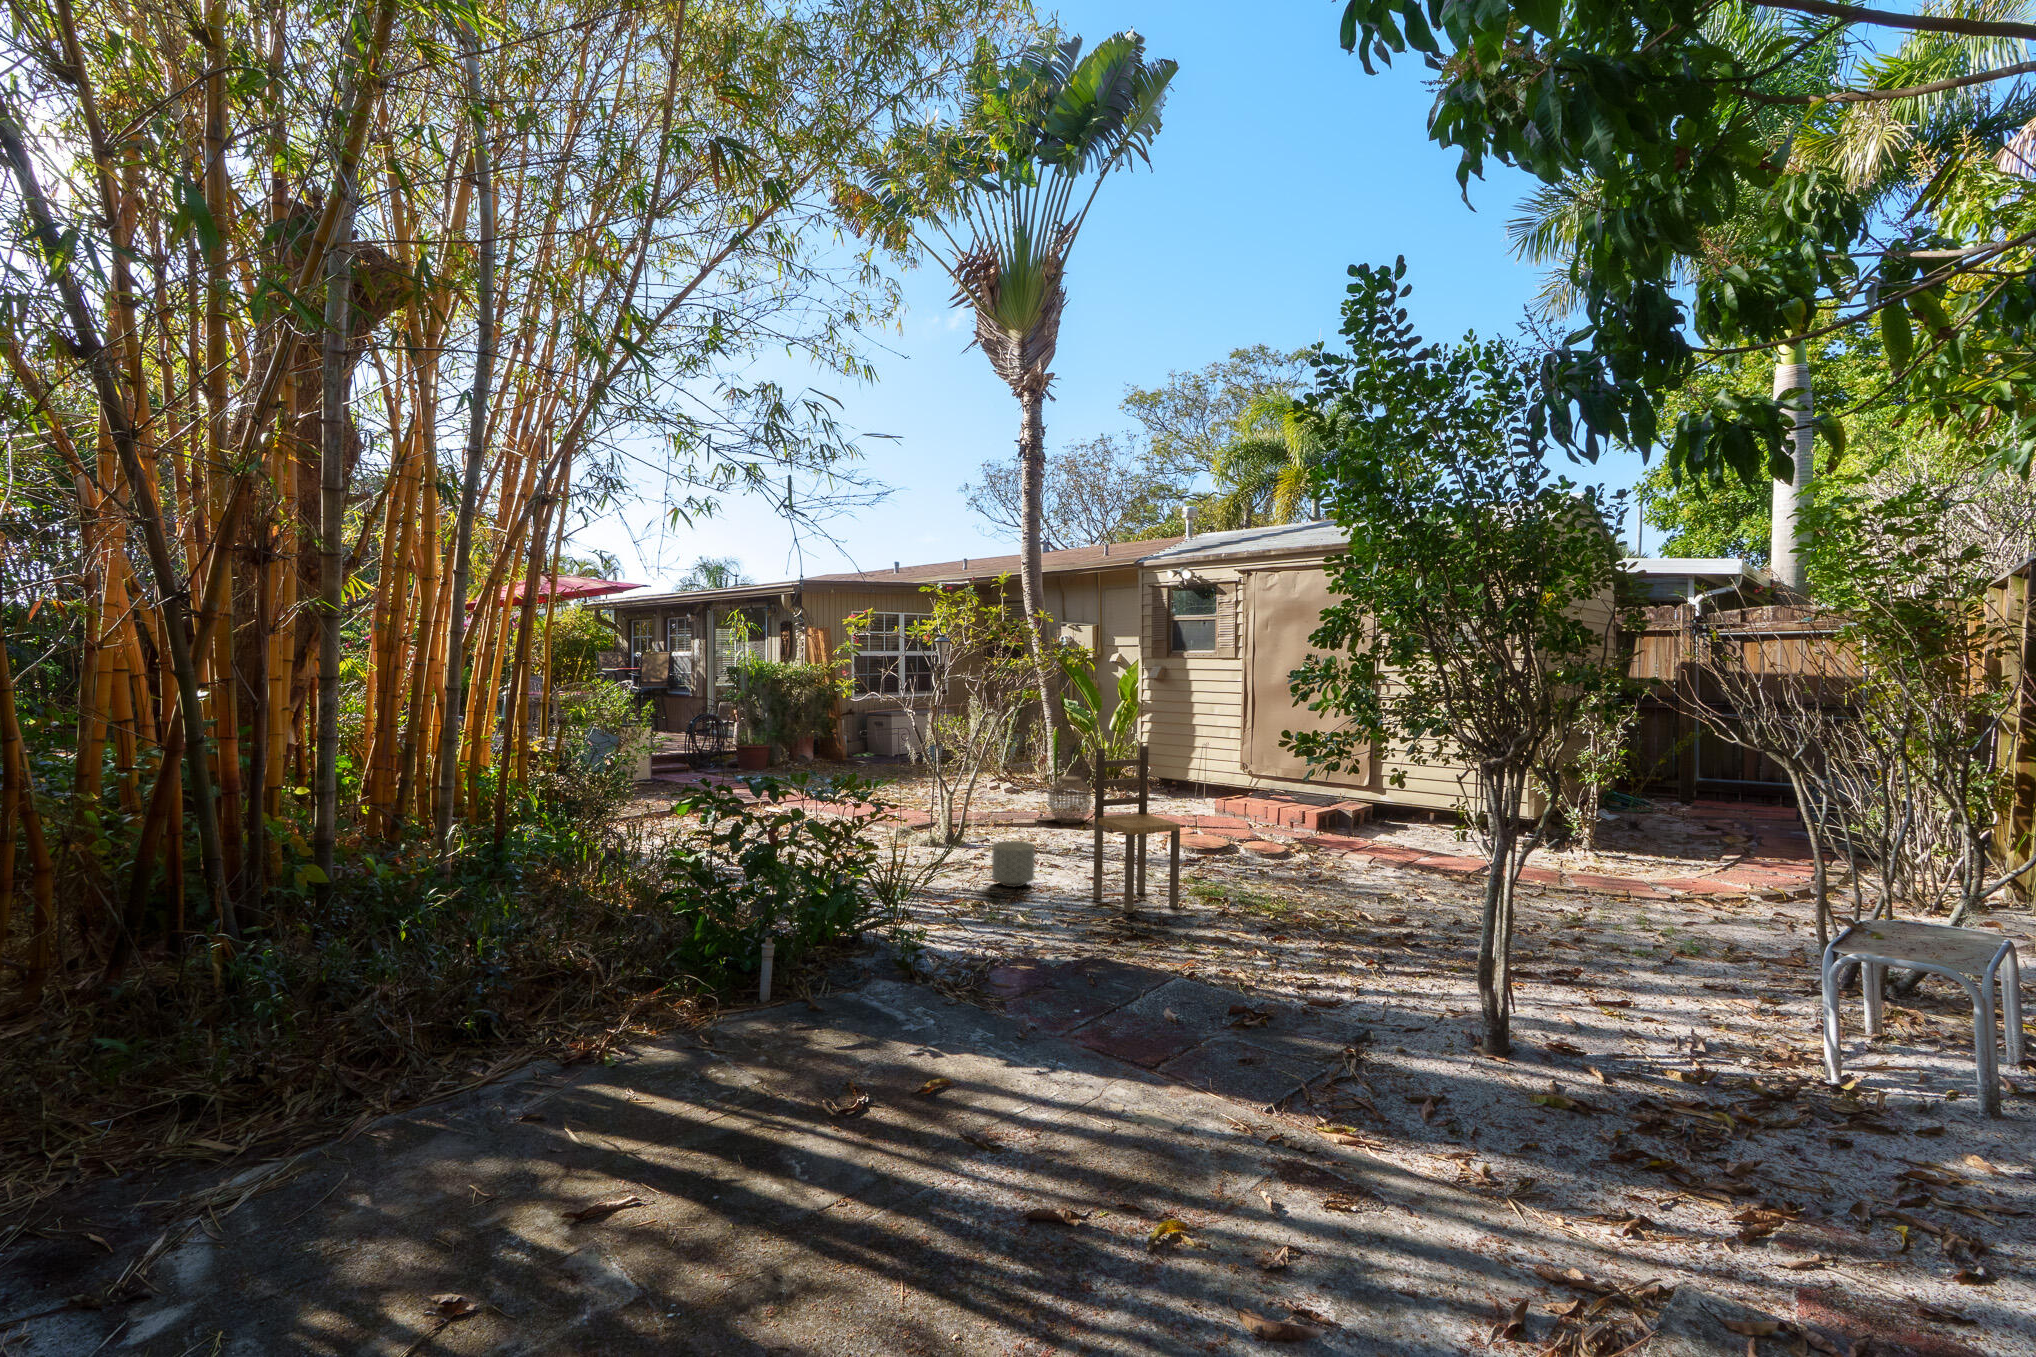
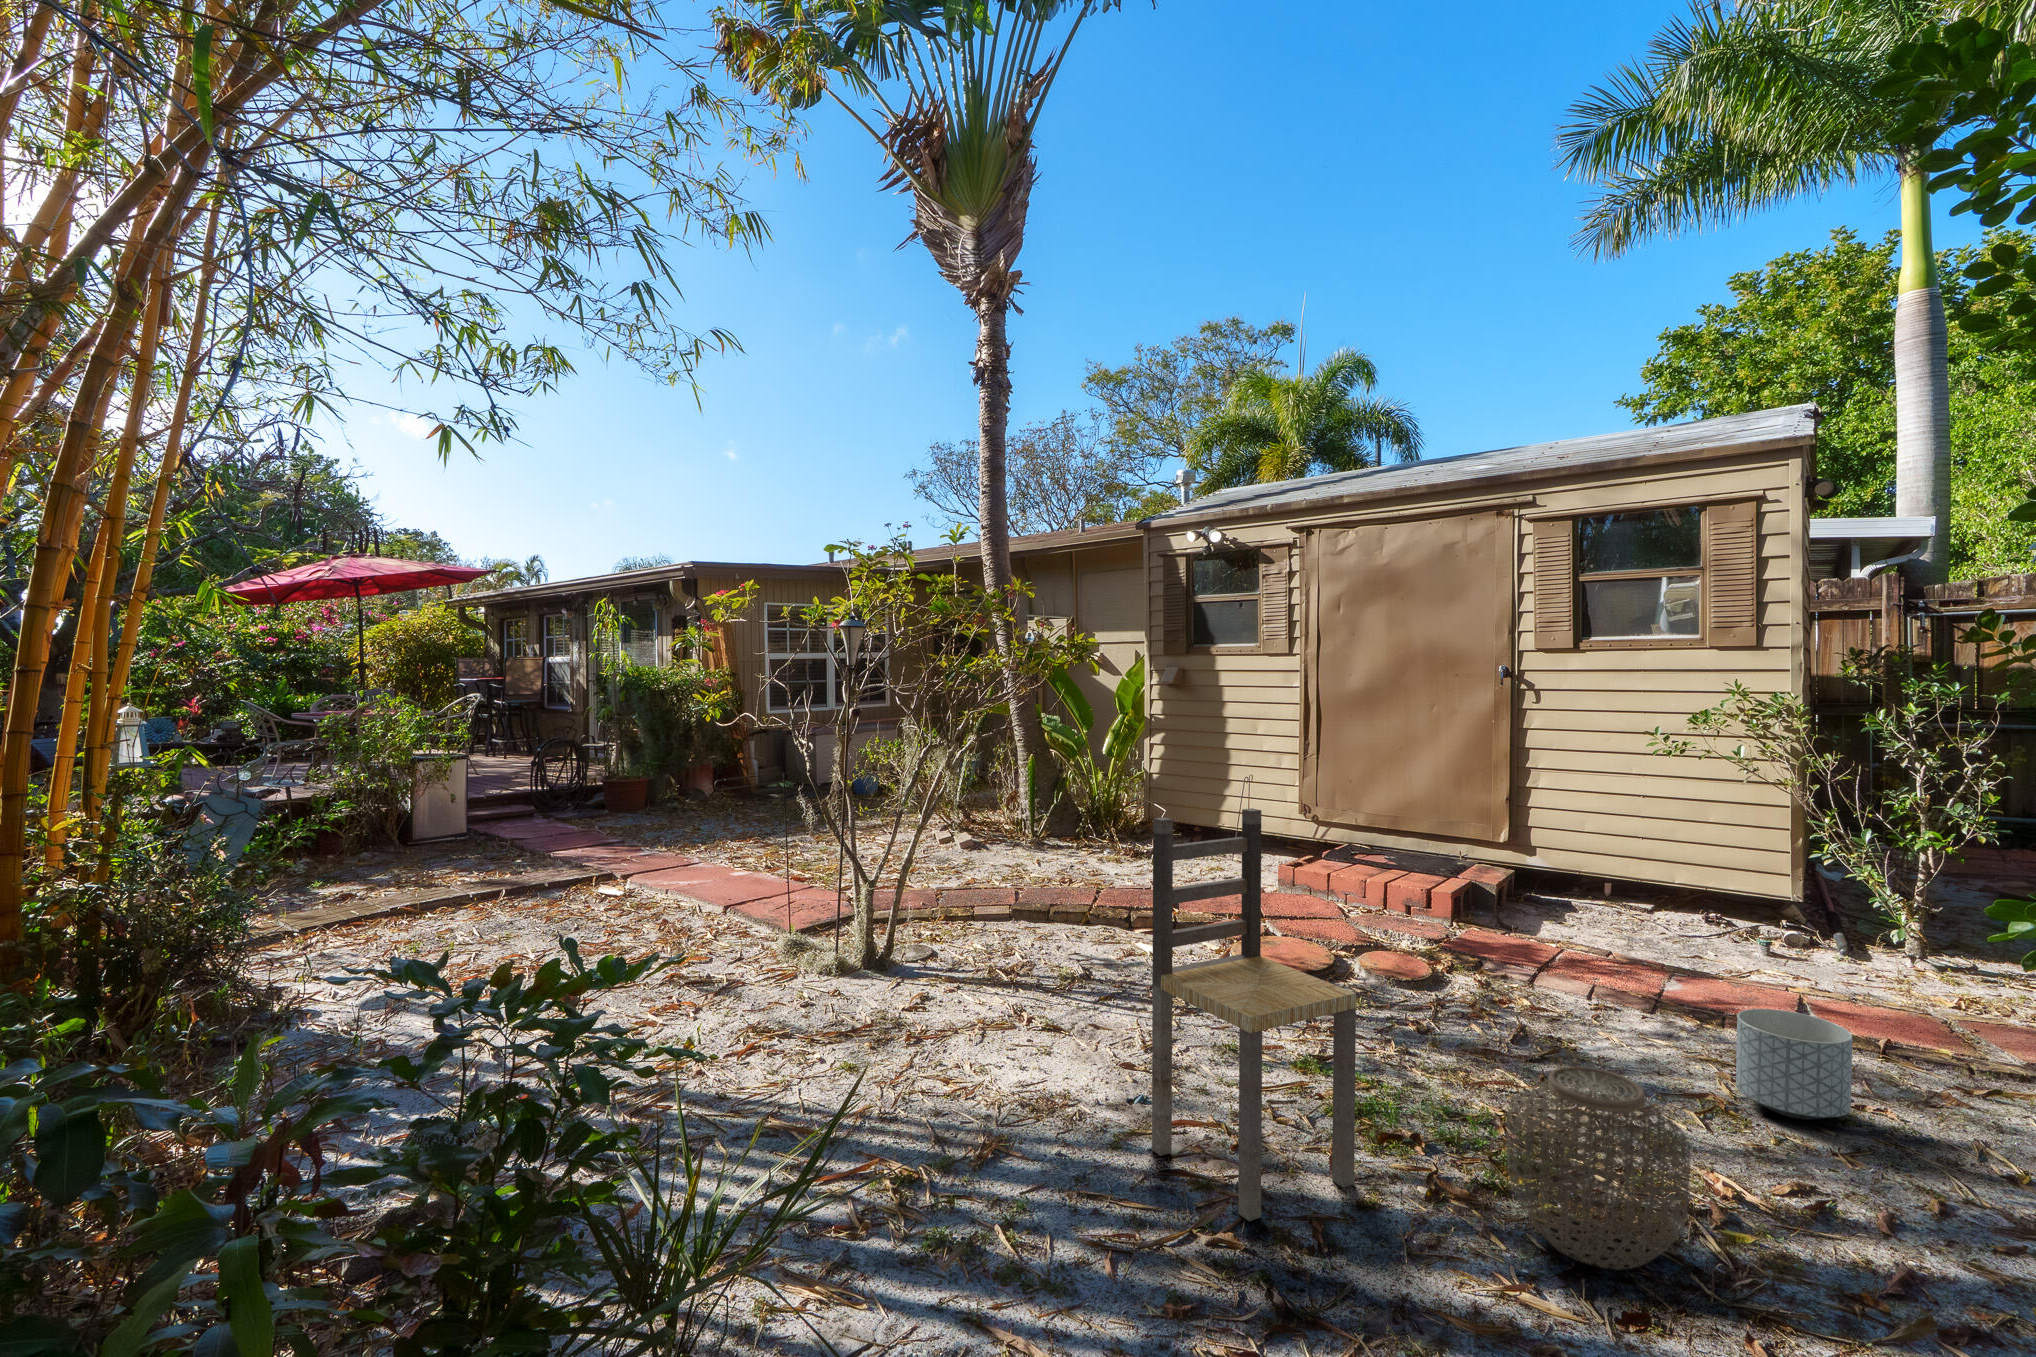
woven basket: present [1048,776,1091,823] -> present [1506,1066,1690,1269]
planter: present [992,841,1035,887] -> present [1736,1009,1852,1120]

